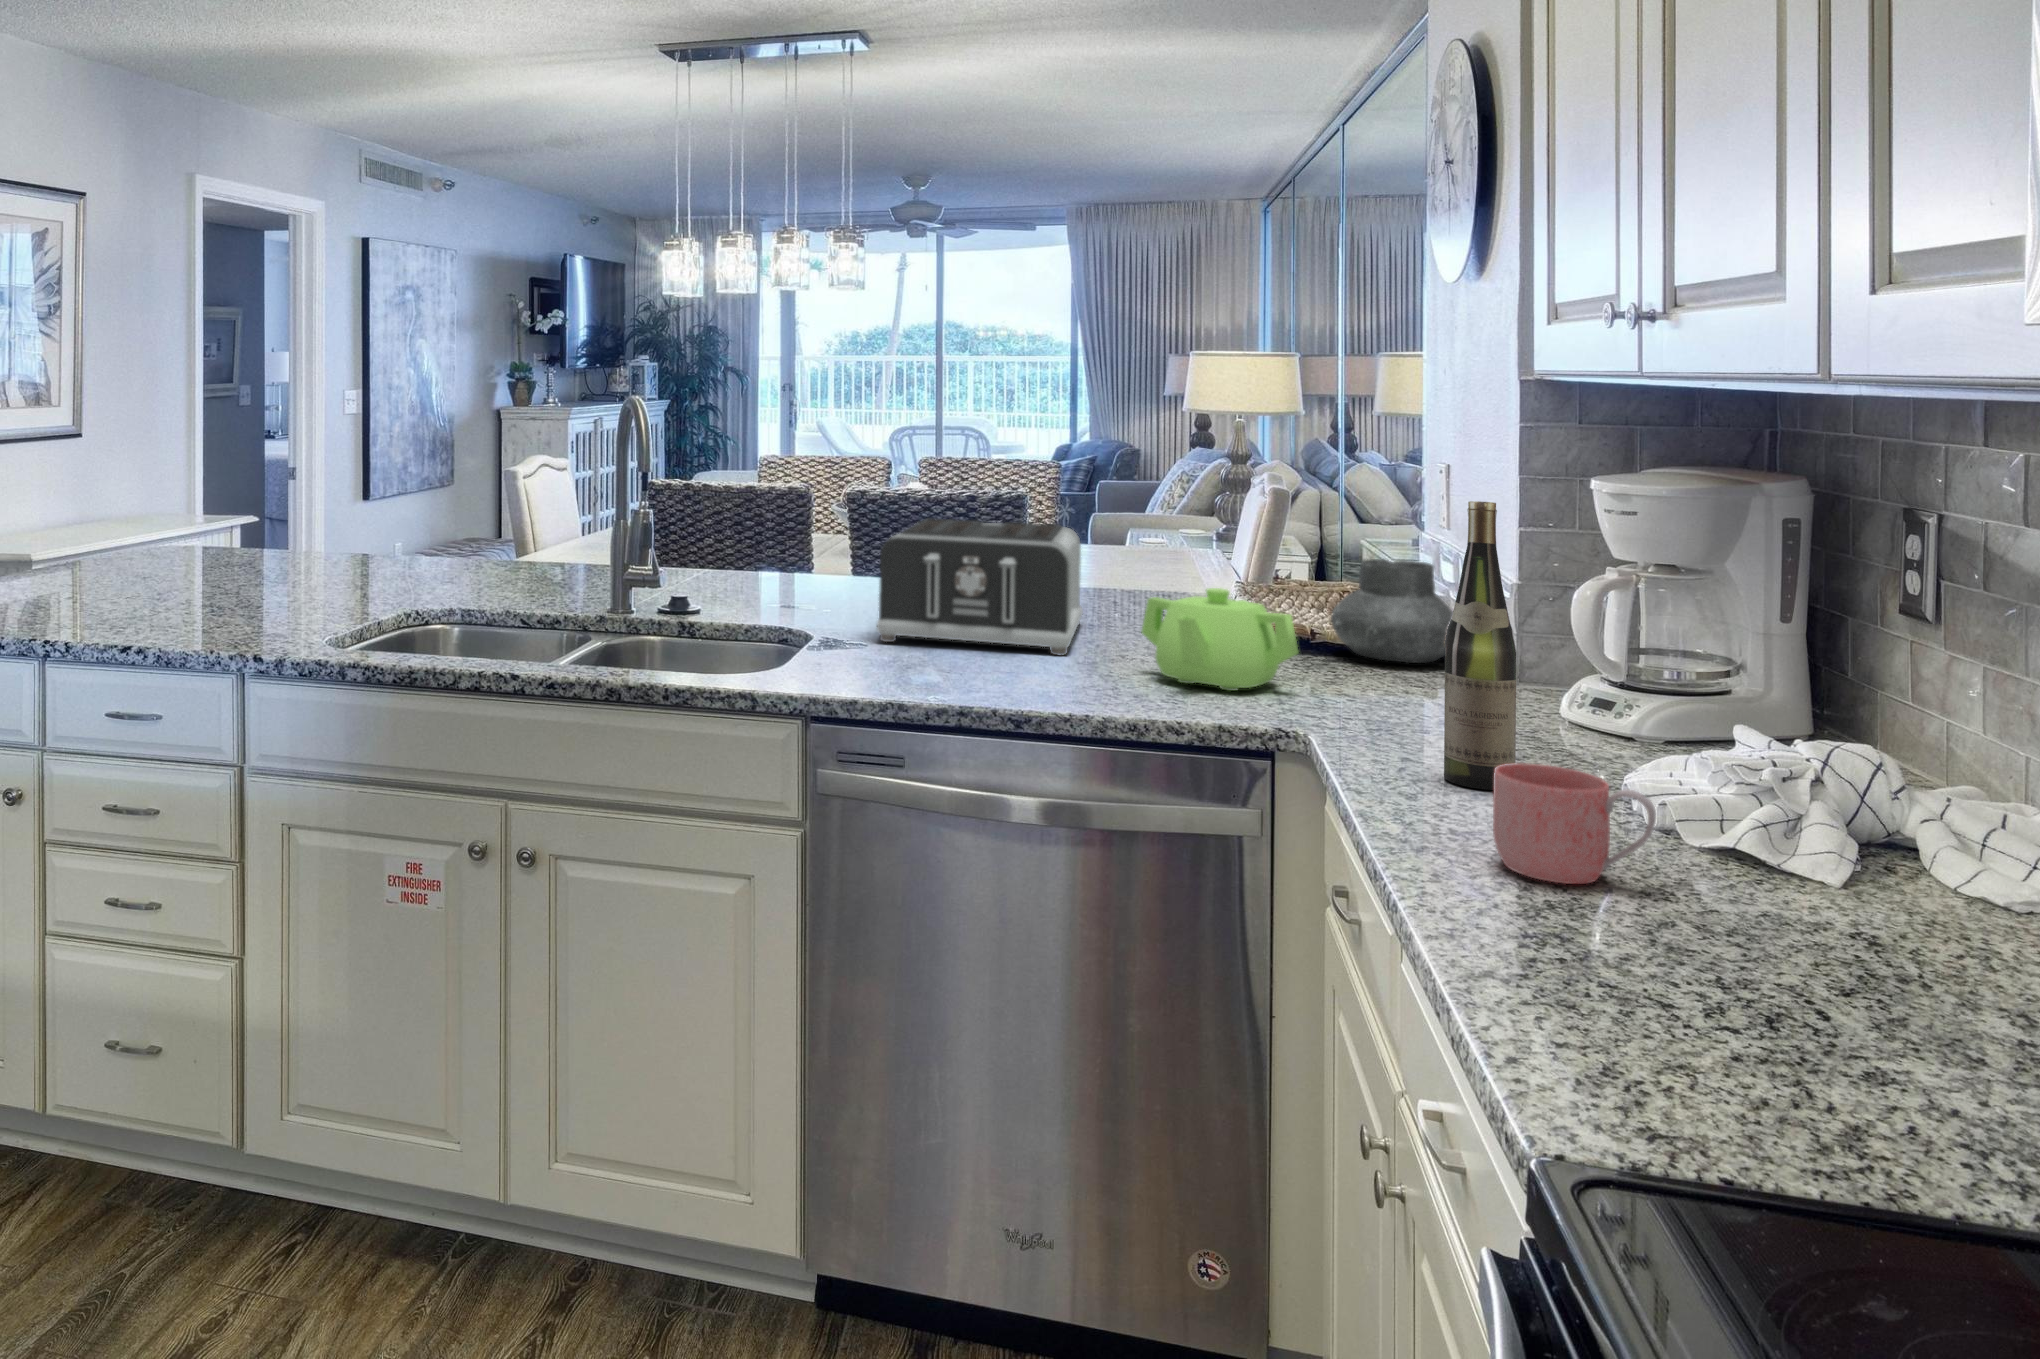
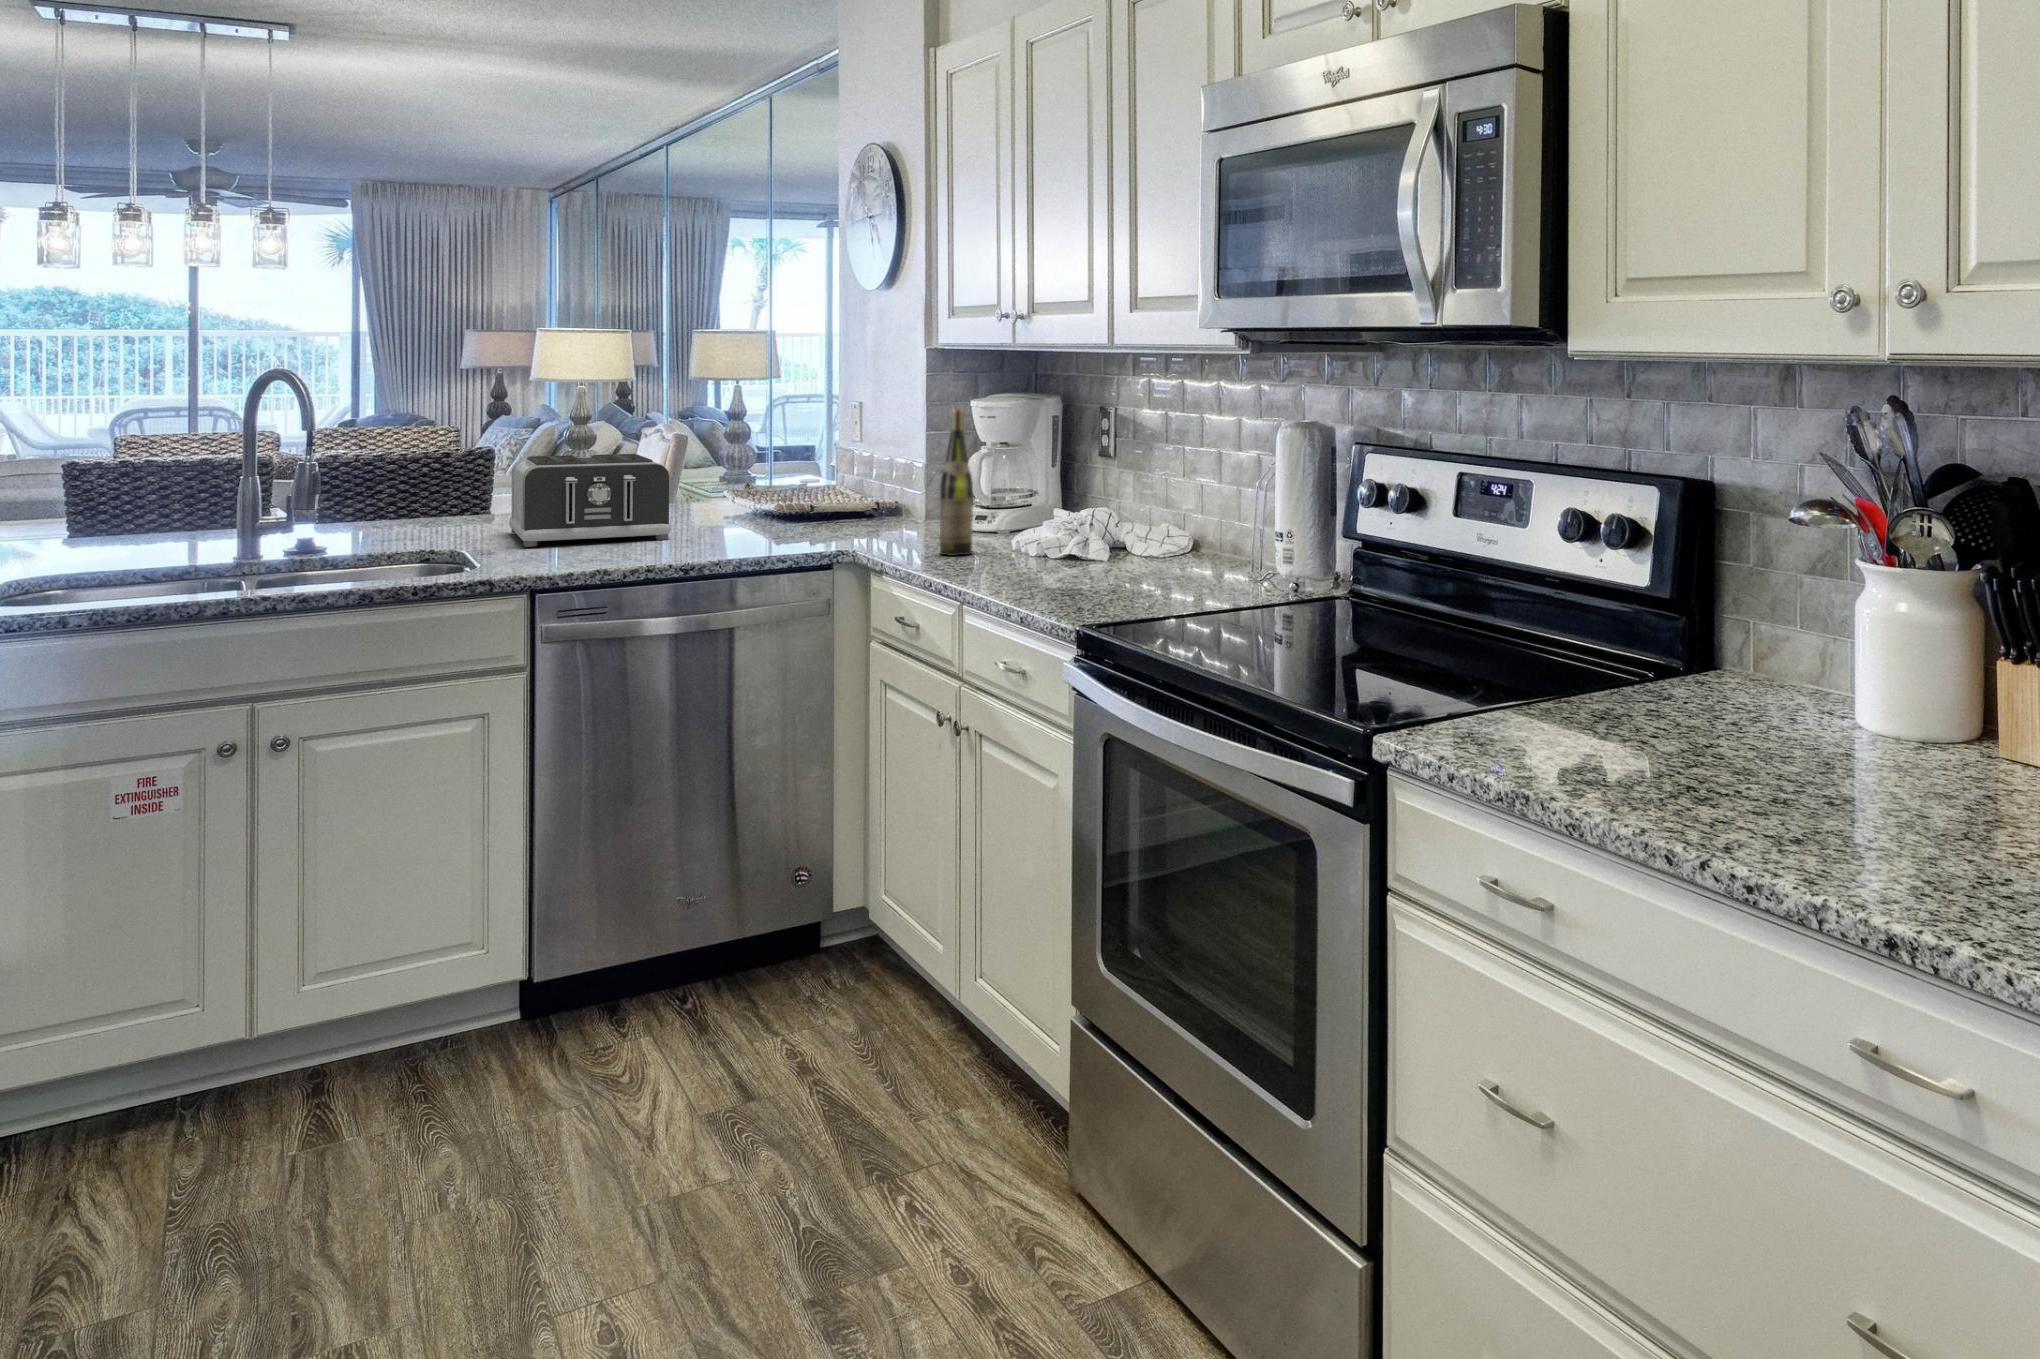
vase: present [1331,559,1453,663] -> none [823,459,896,520]
teapot: present [1141,588,1298,691] -> none [730,479,831,541]
mug: present [1493,763,1656,884] -> none [989,526,1052,574]

